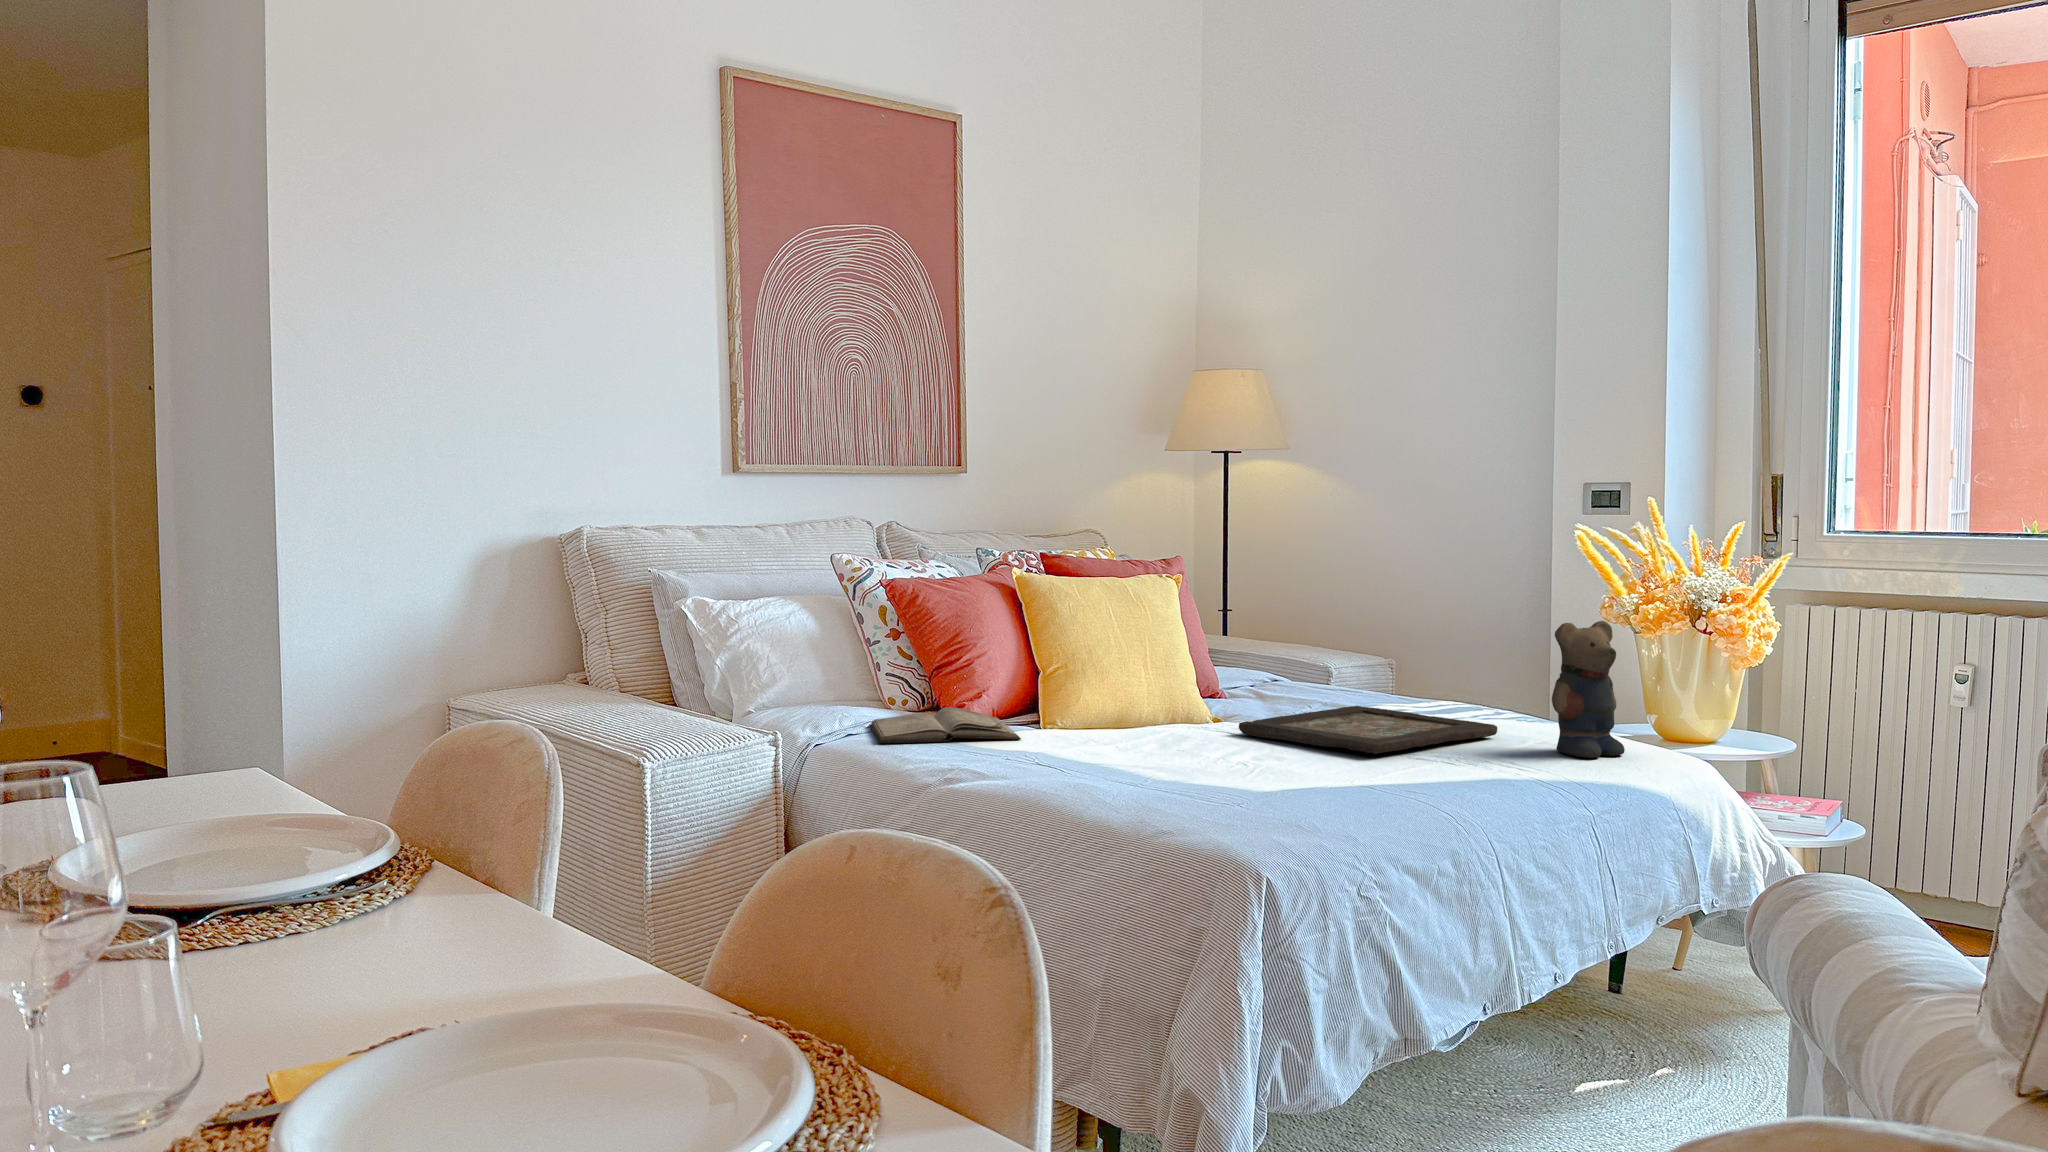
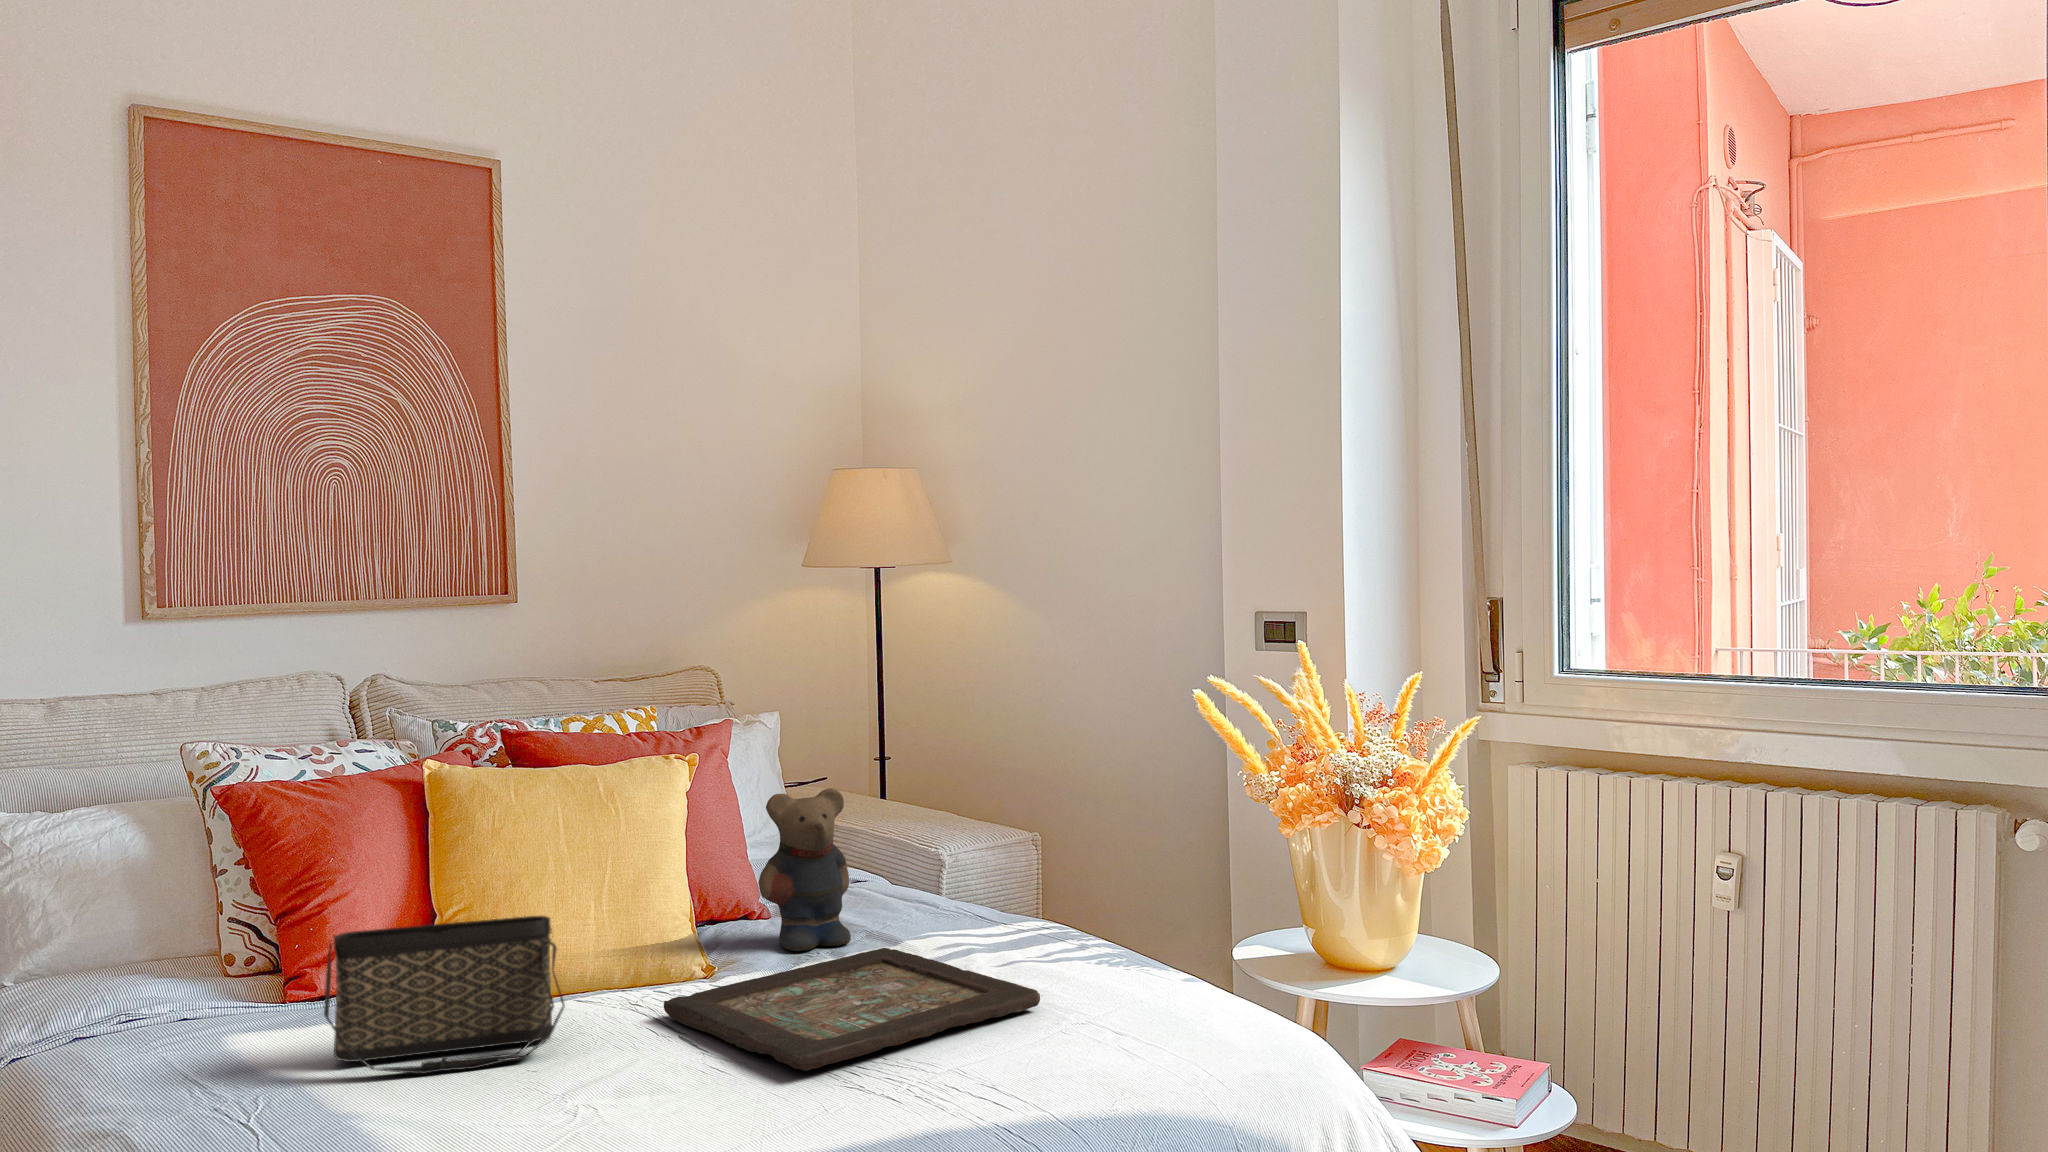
teddy bear: present [1552,621,1625,758] -> present [759,788,851,951]
handbag: none [1046,660,1196,750] -> present [324,916,565,1074]
diary: present [869,707,1021,743] -> none [69,982,349,1069]

